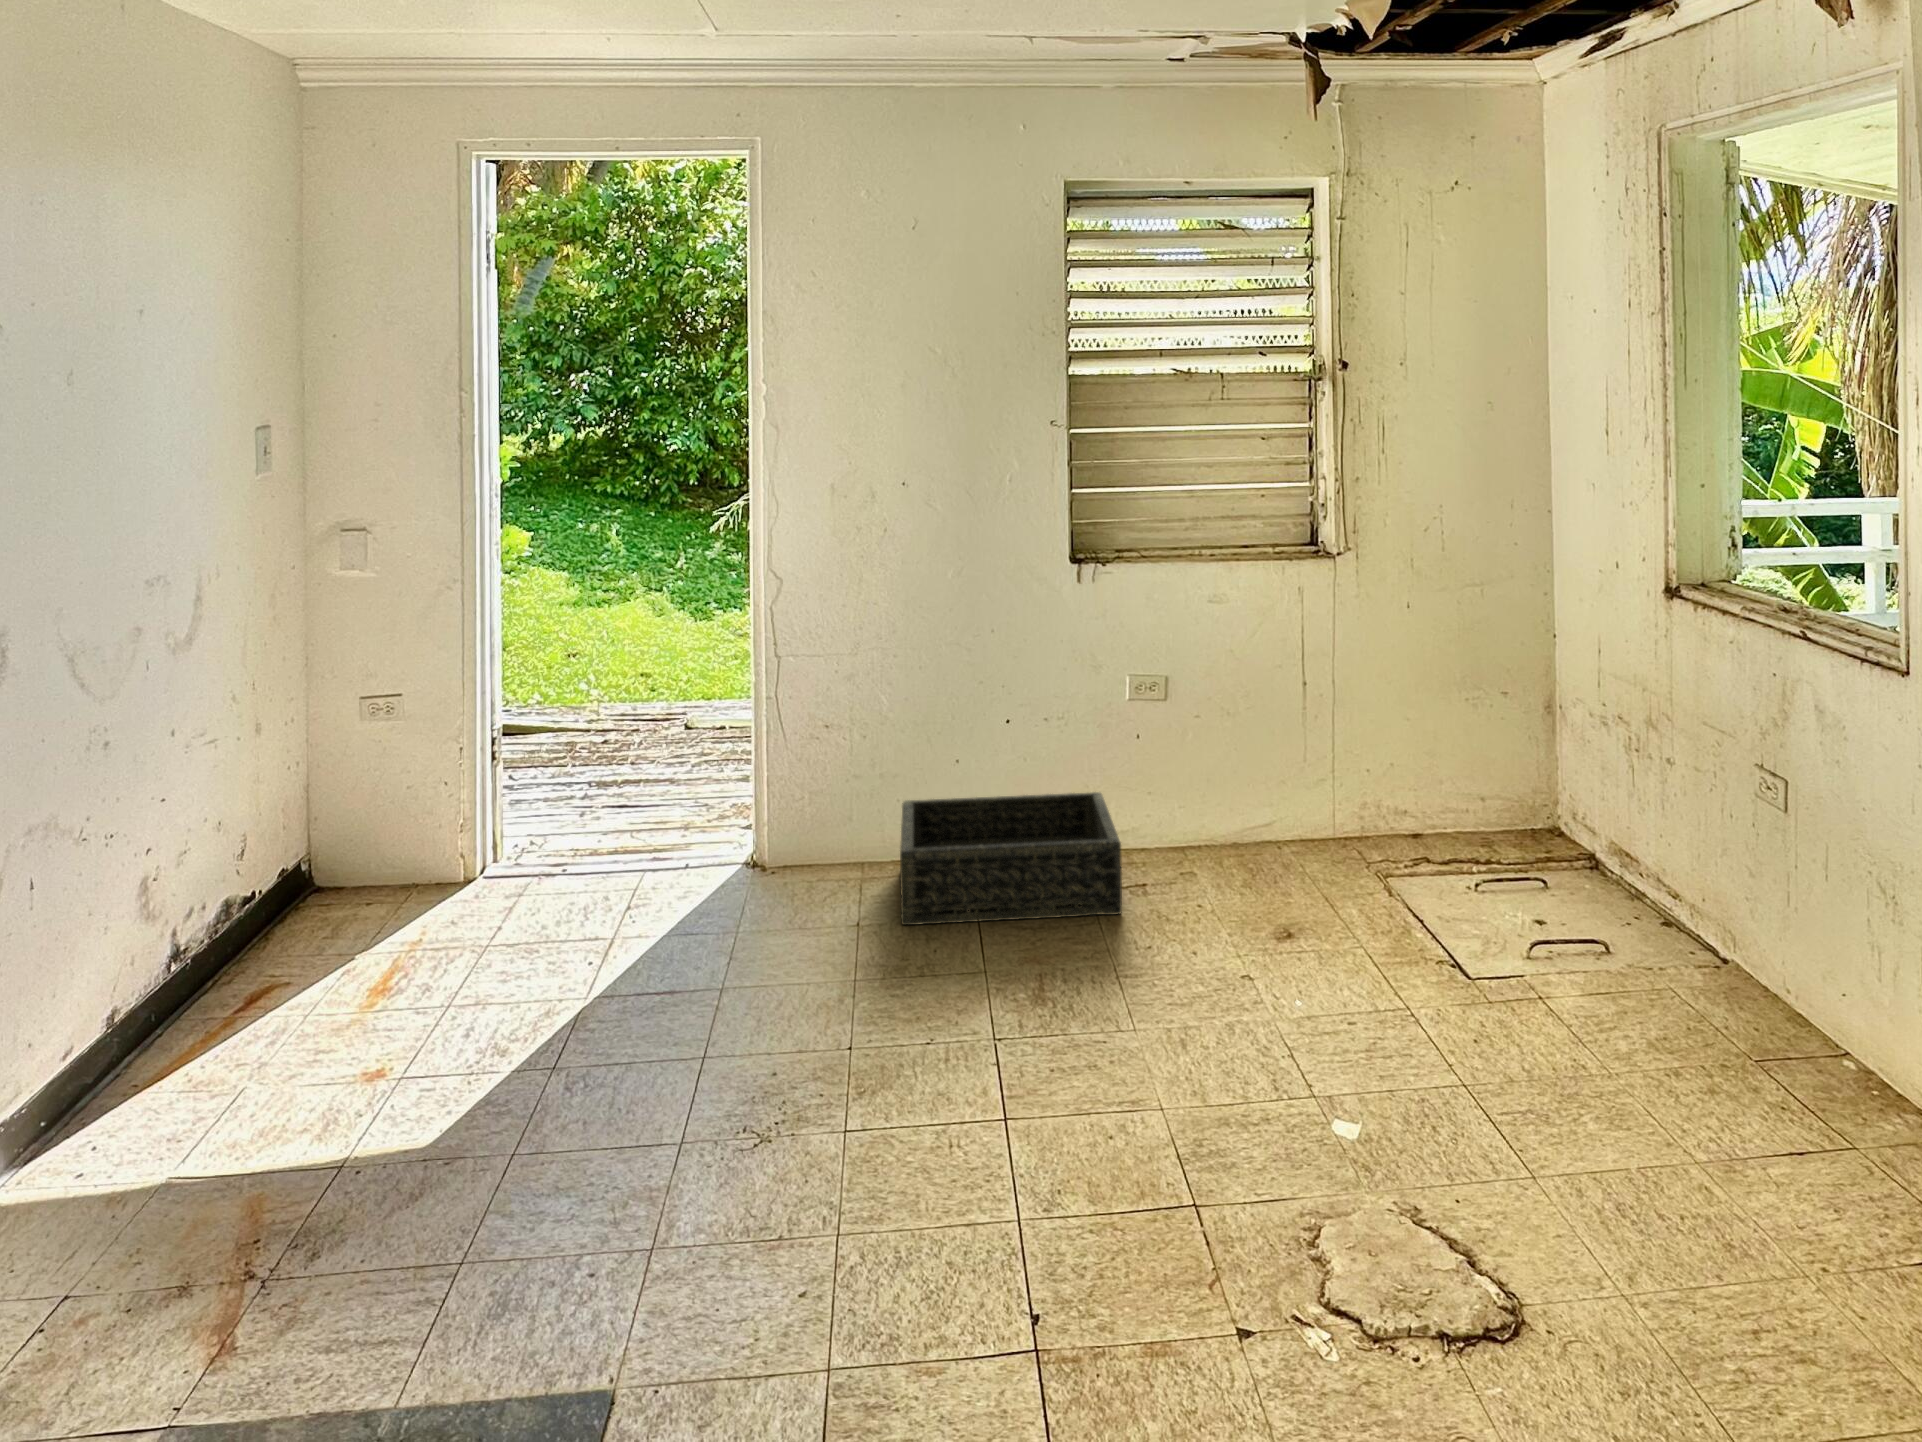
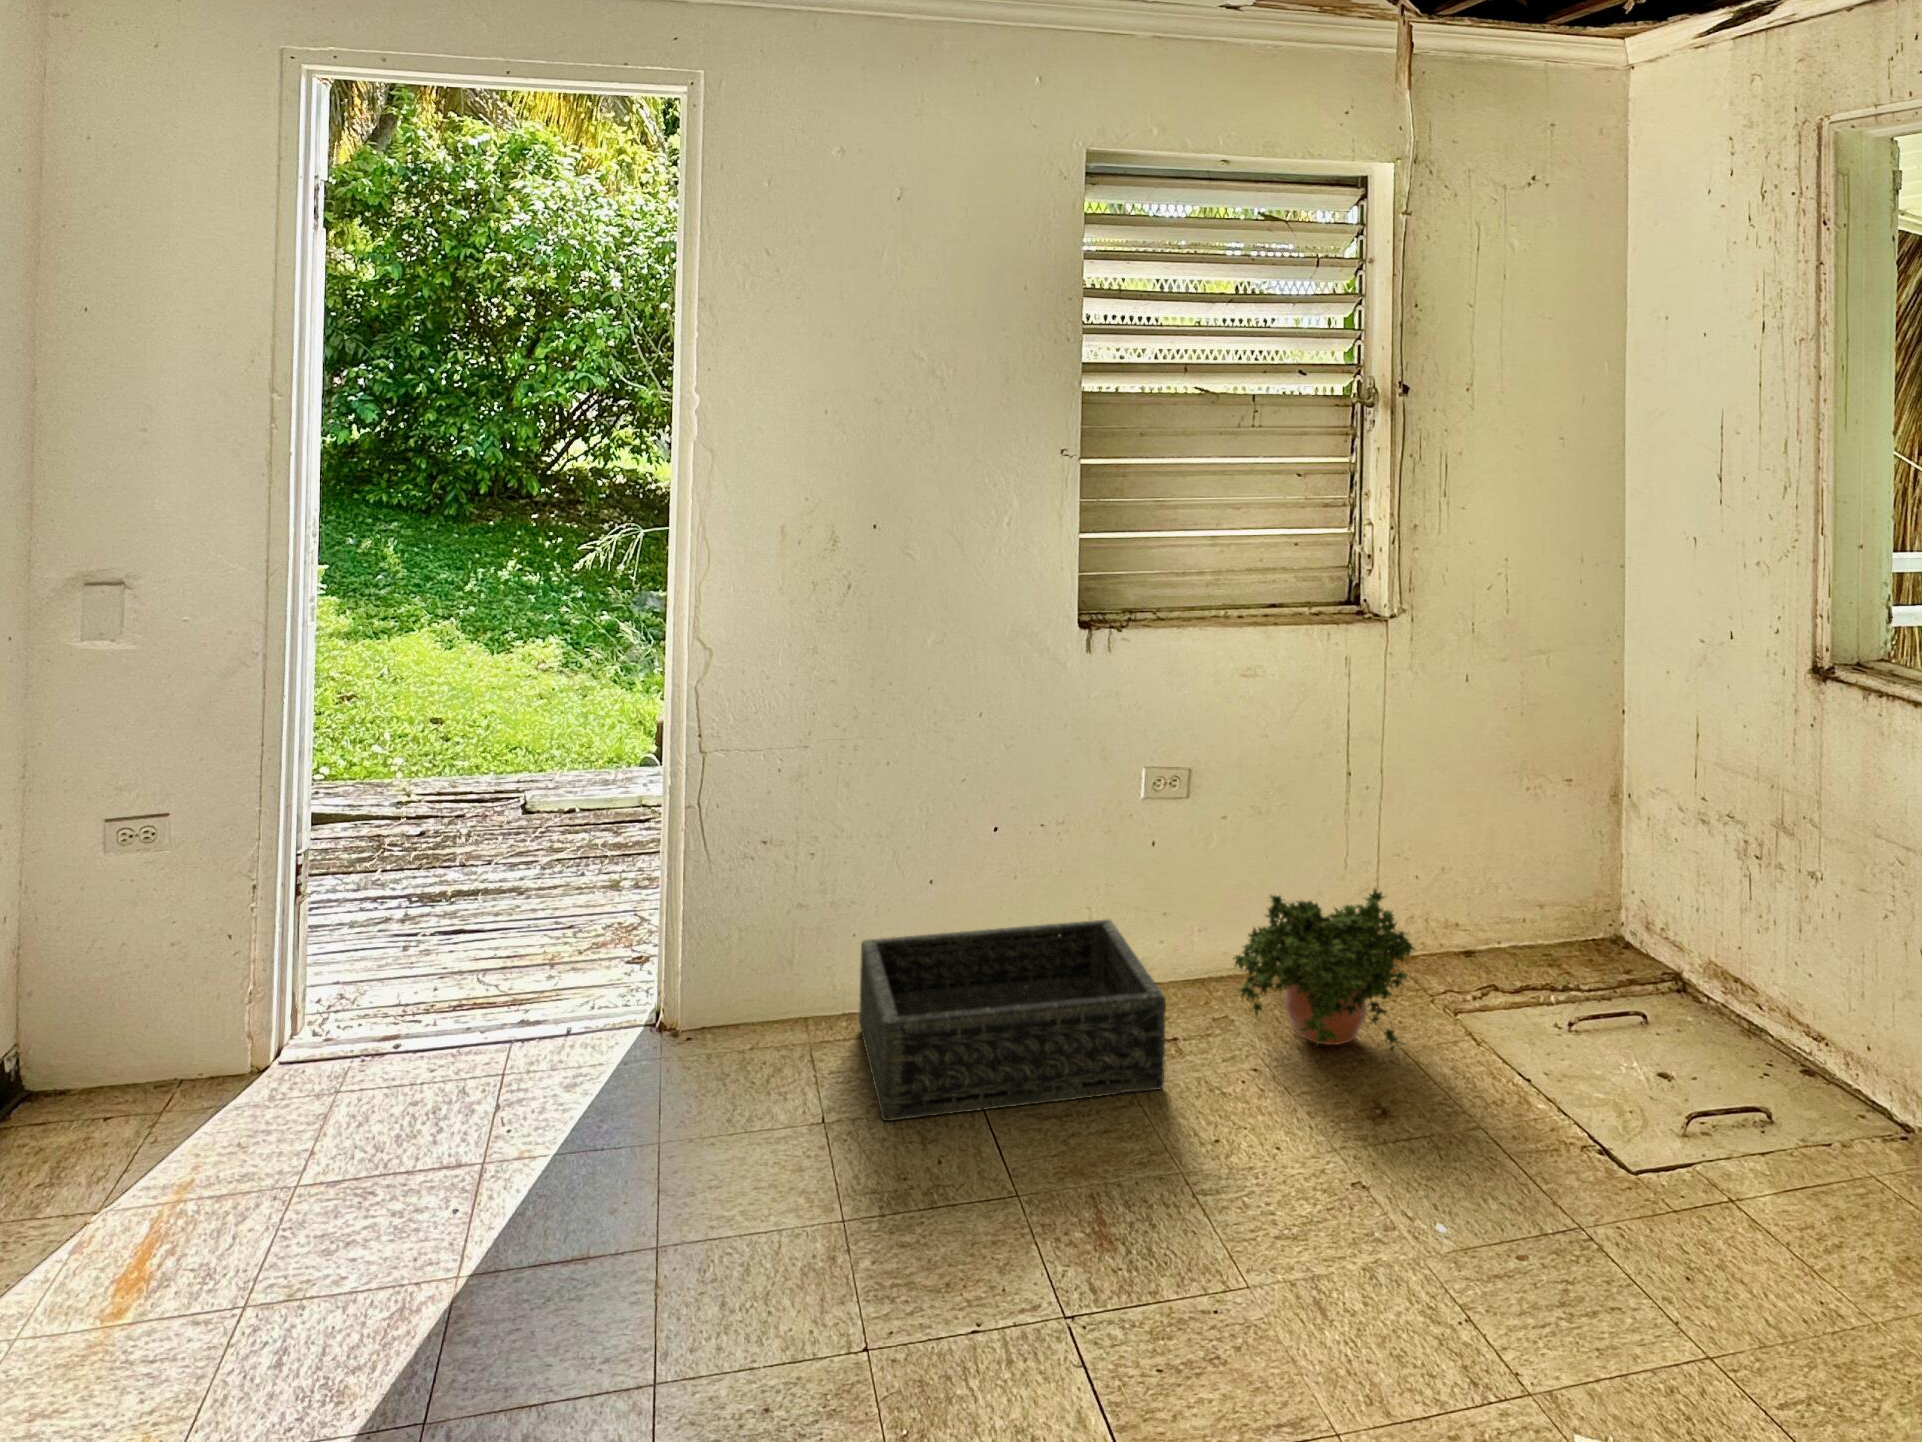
potted plant: none [1190,768,1337,901] -> present [1233,889,1414,1053]

